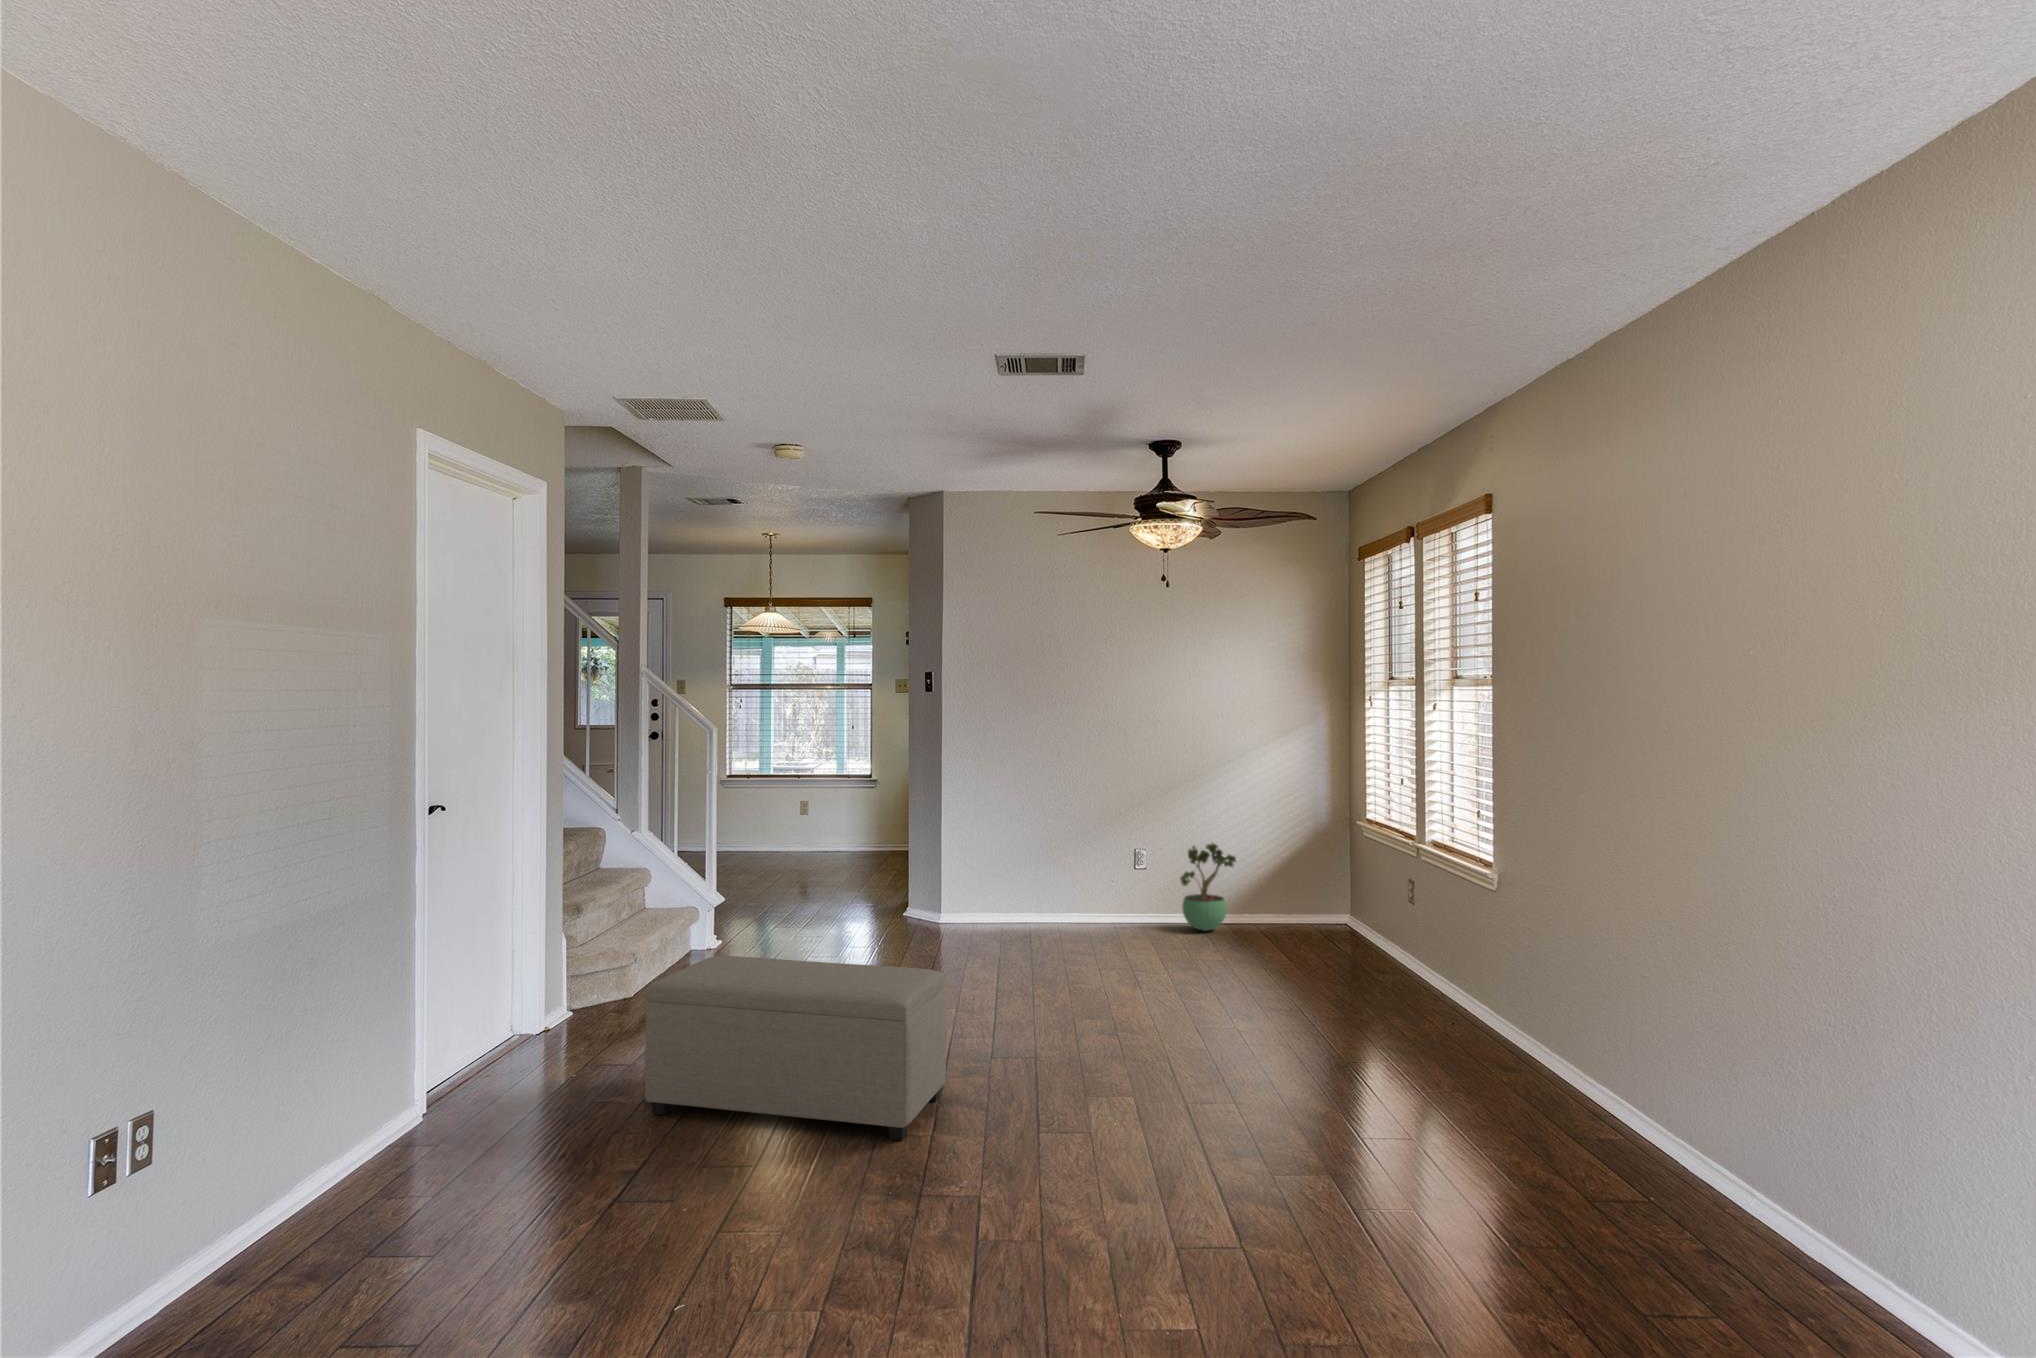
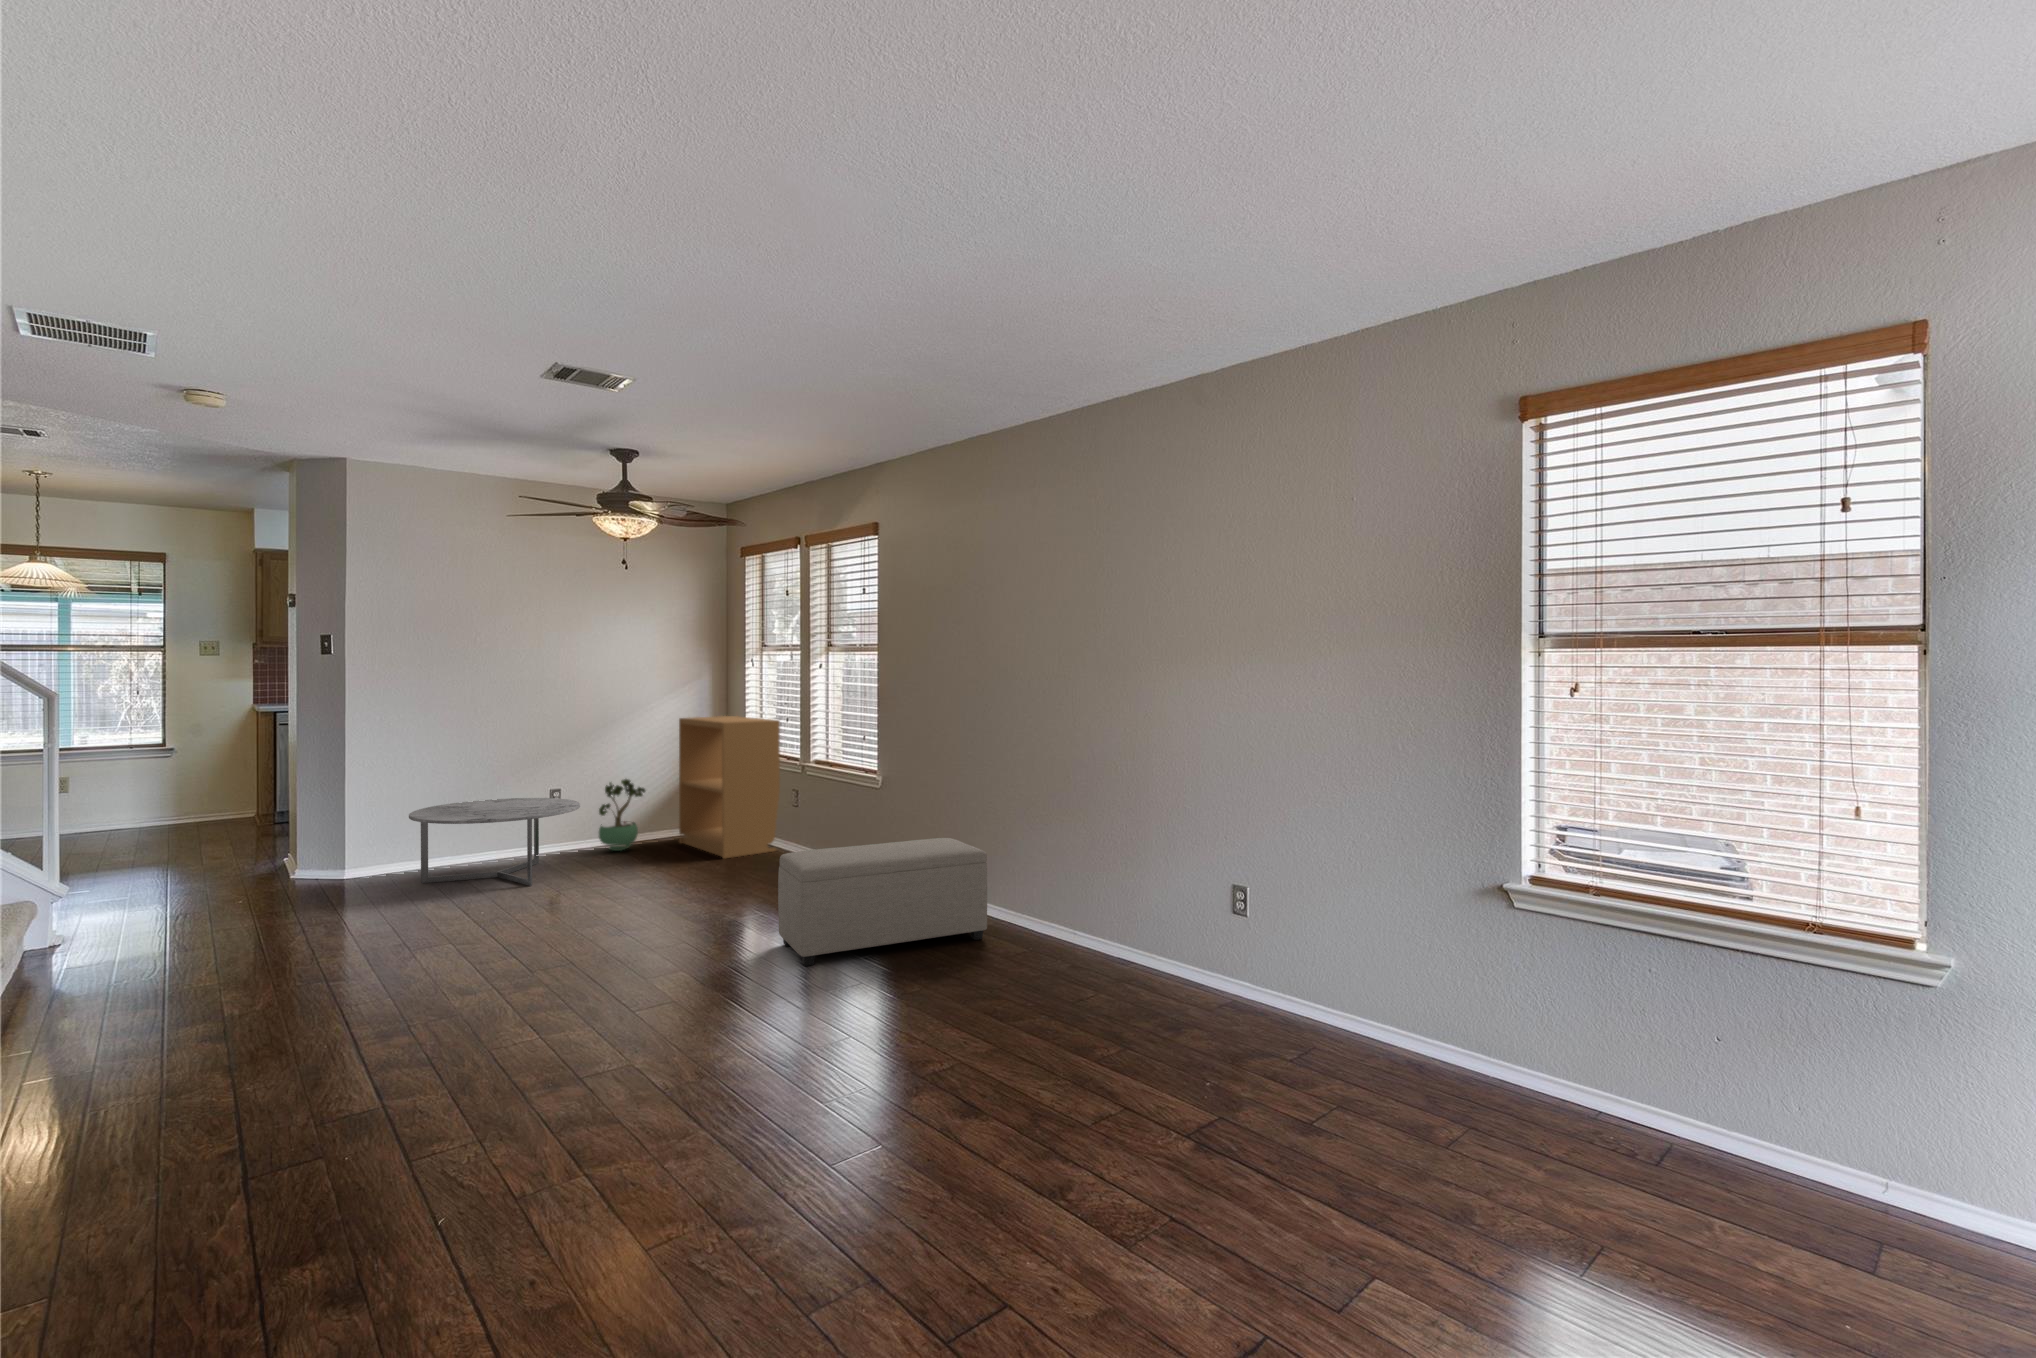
bookshelf: none [1279,771,1397,963] -> present [679,716,780,858]
coffee table: none [978,854,1147,962] -> present [409,798,580,886]
ottoman: present [645,956,947,1140] -> present [778,838,987,966]

